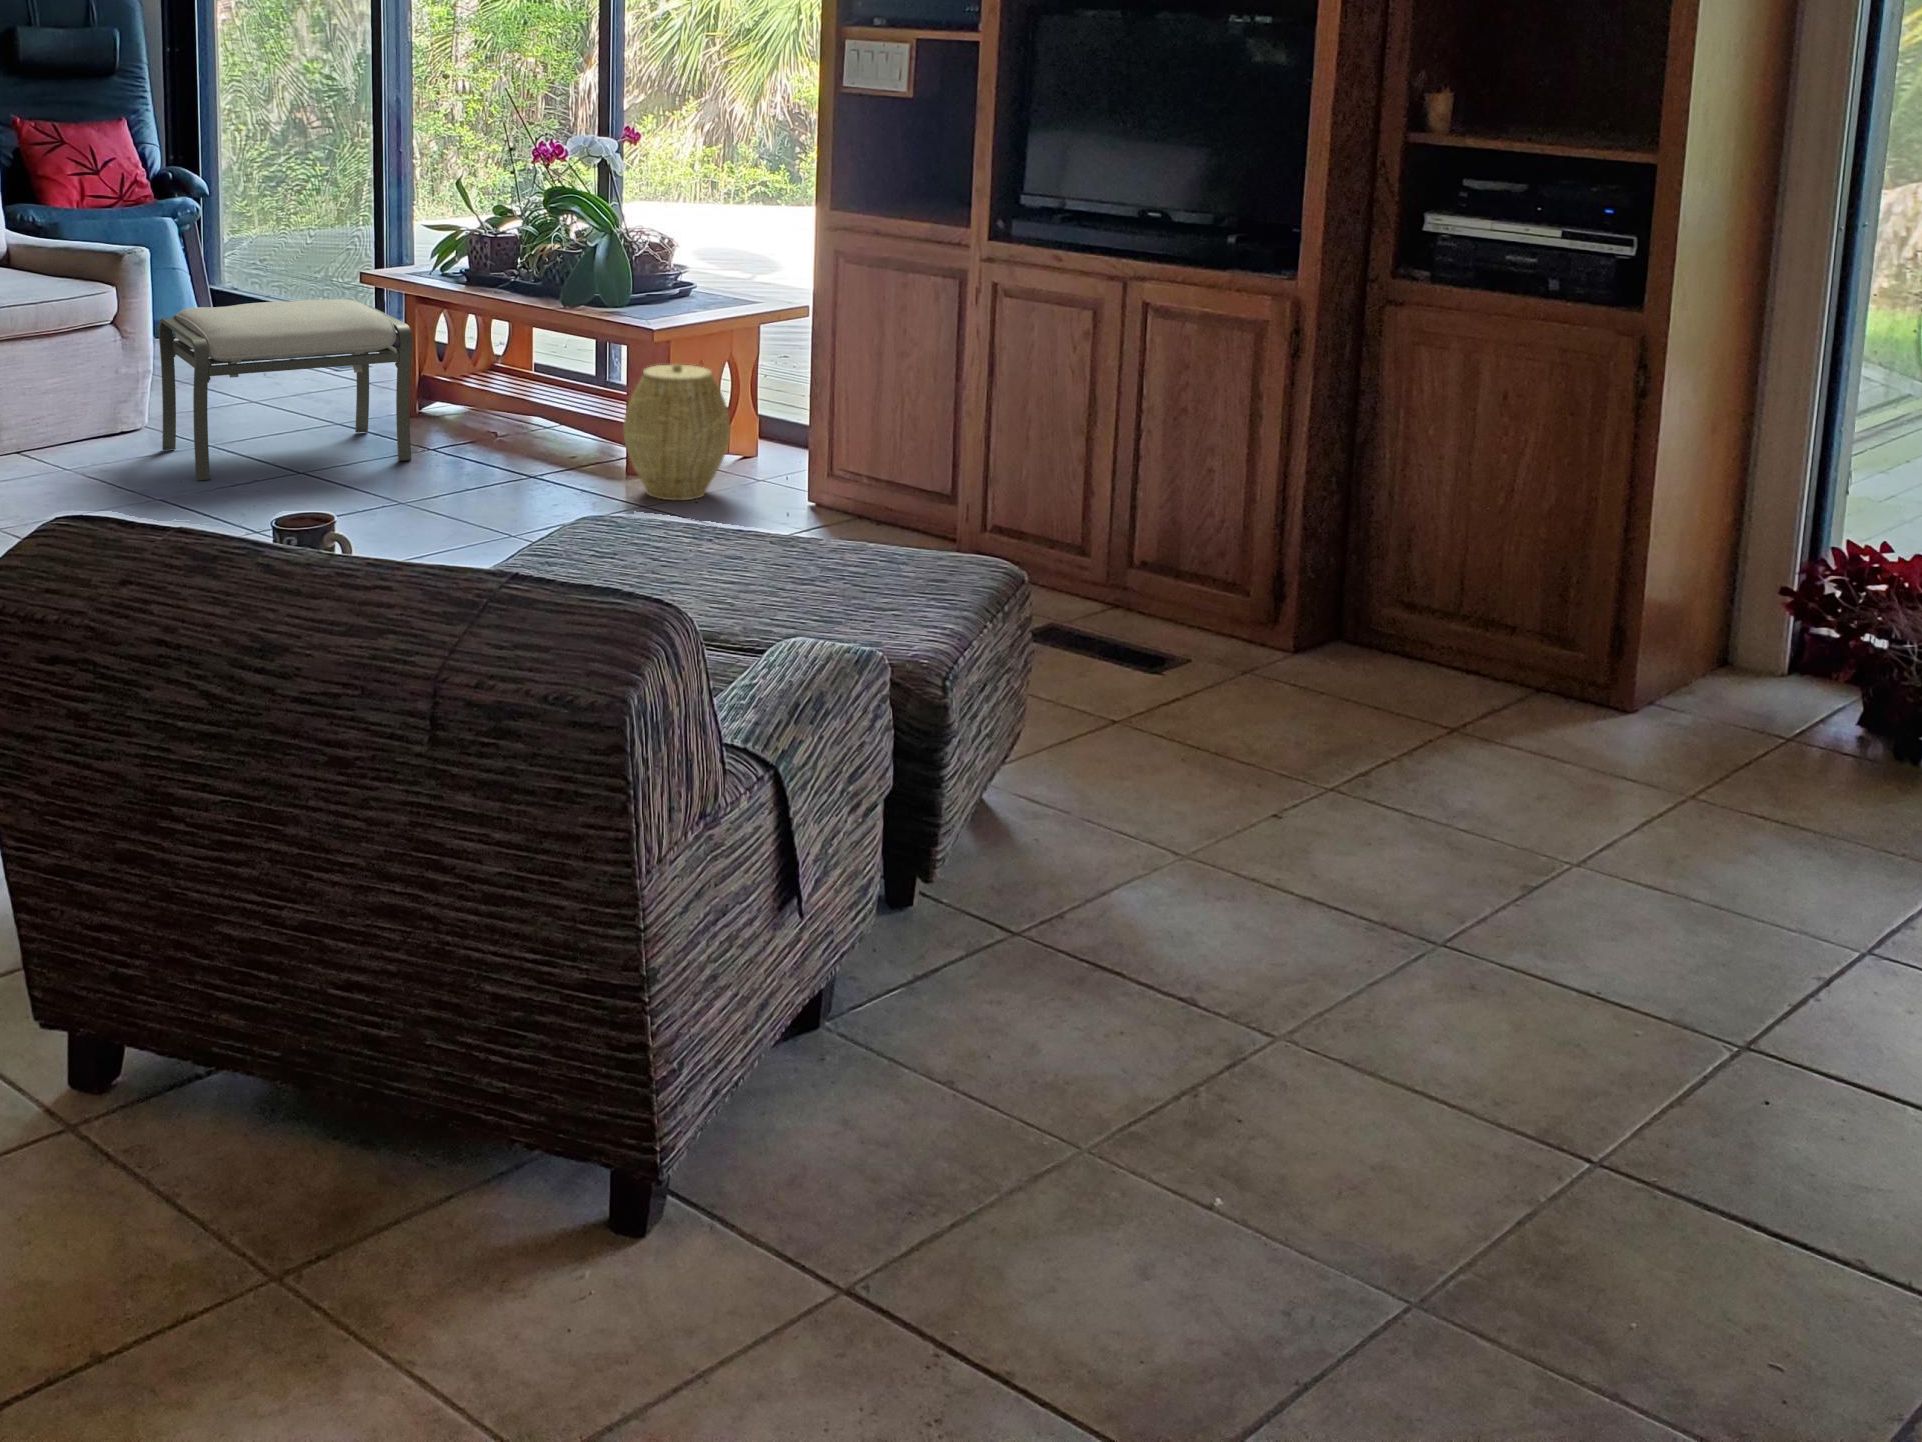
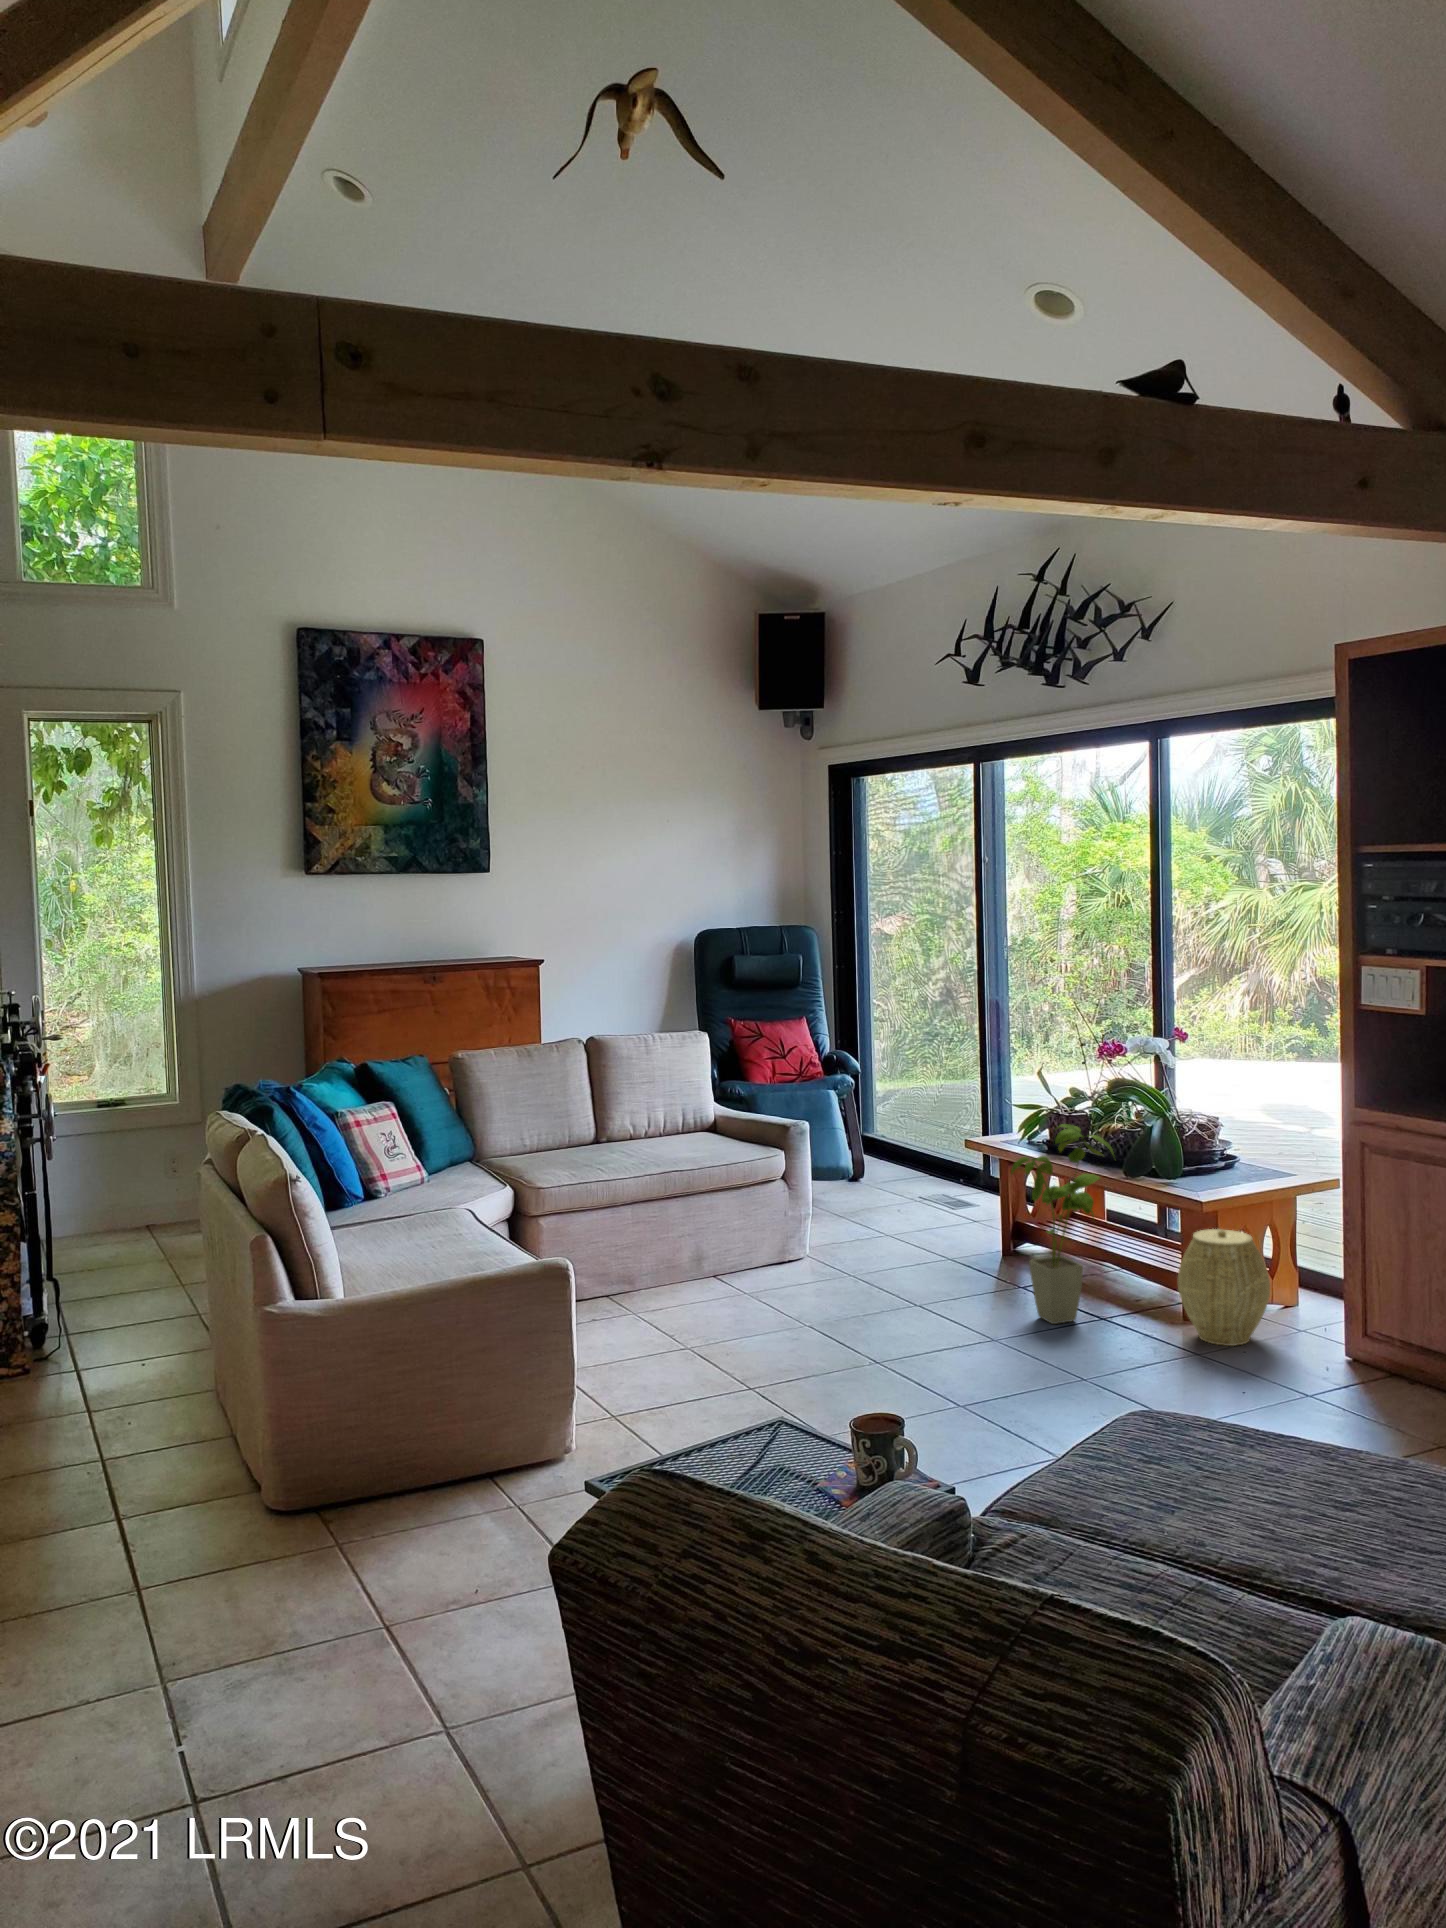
house plant: none [422,238,554,488] -> present [1011,1124,1114,1324]
ottoman: present [159,299,412,481] -> none [816,1165,1006,1307]

